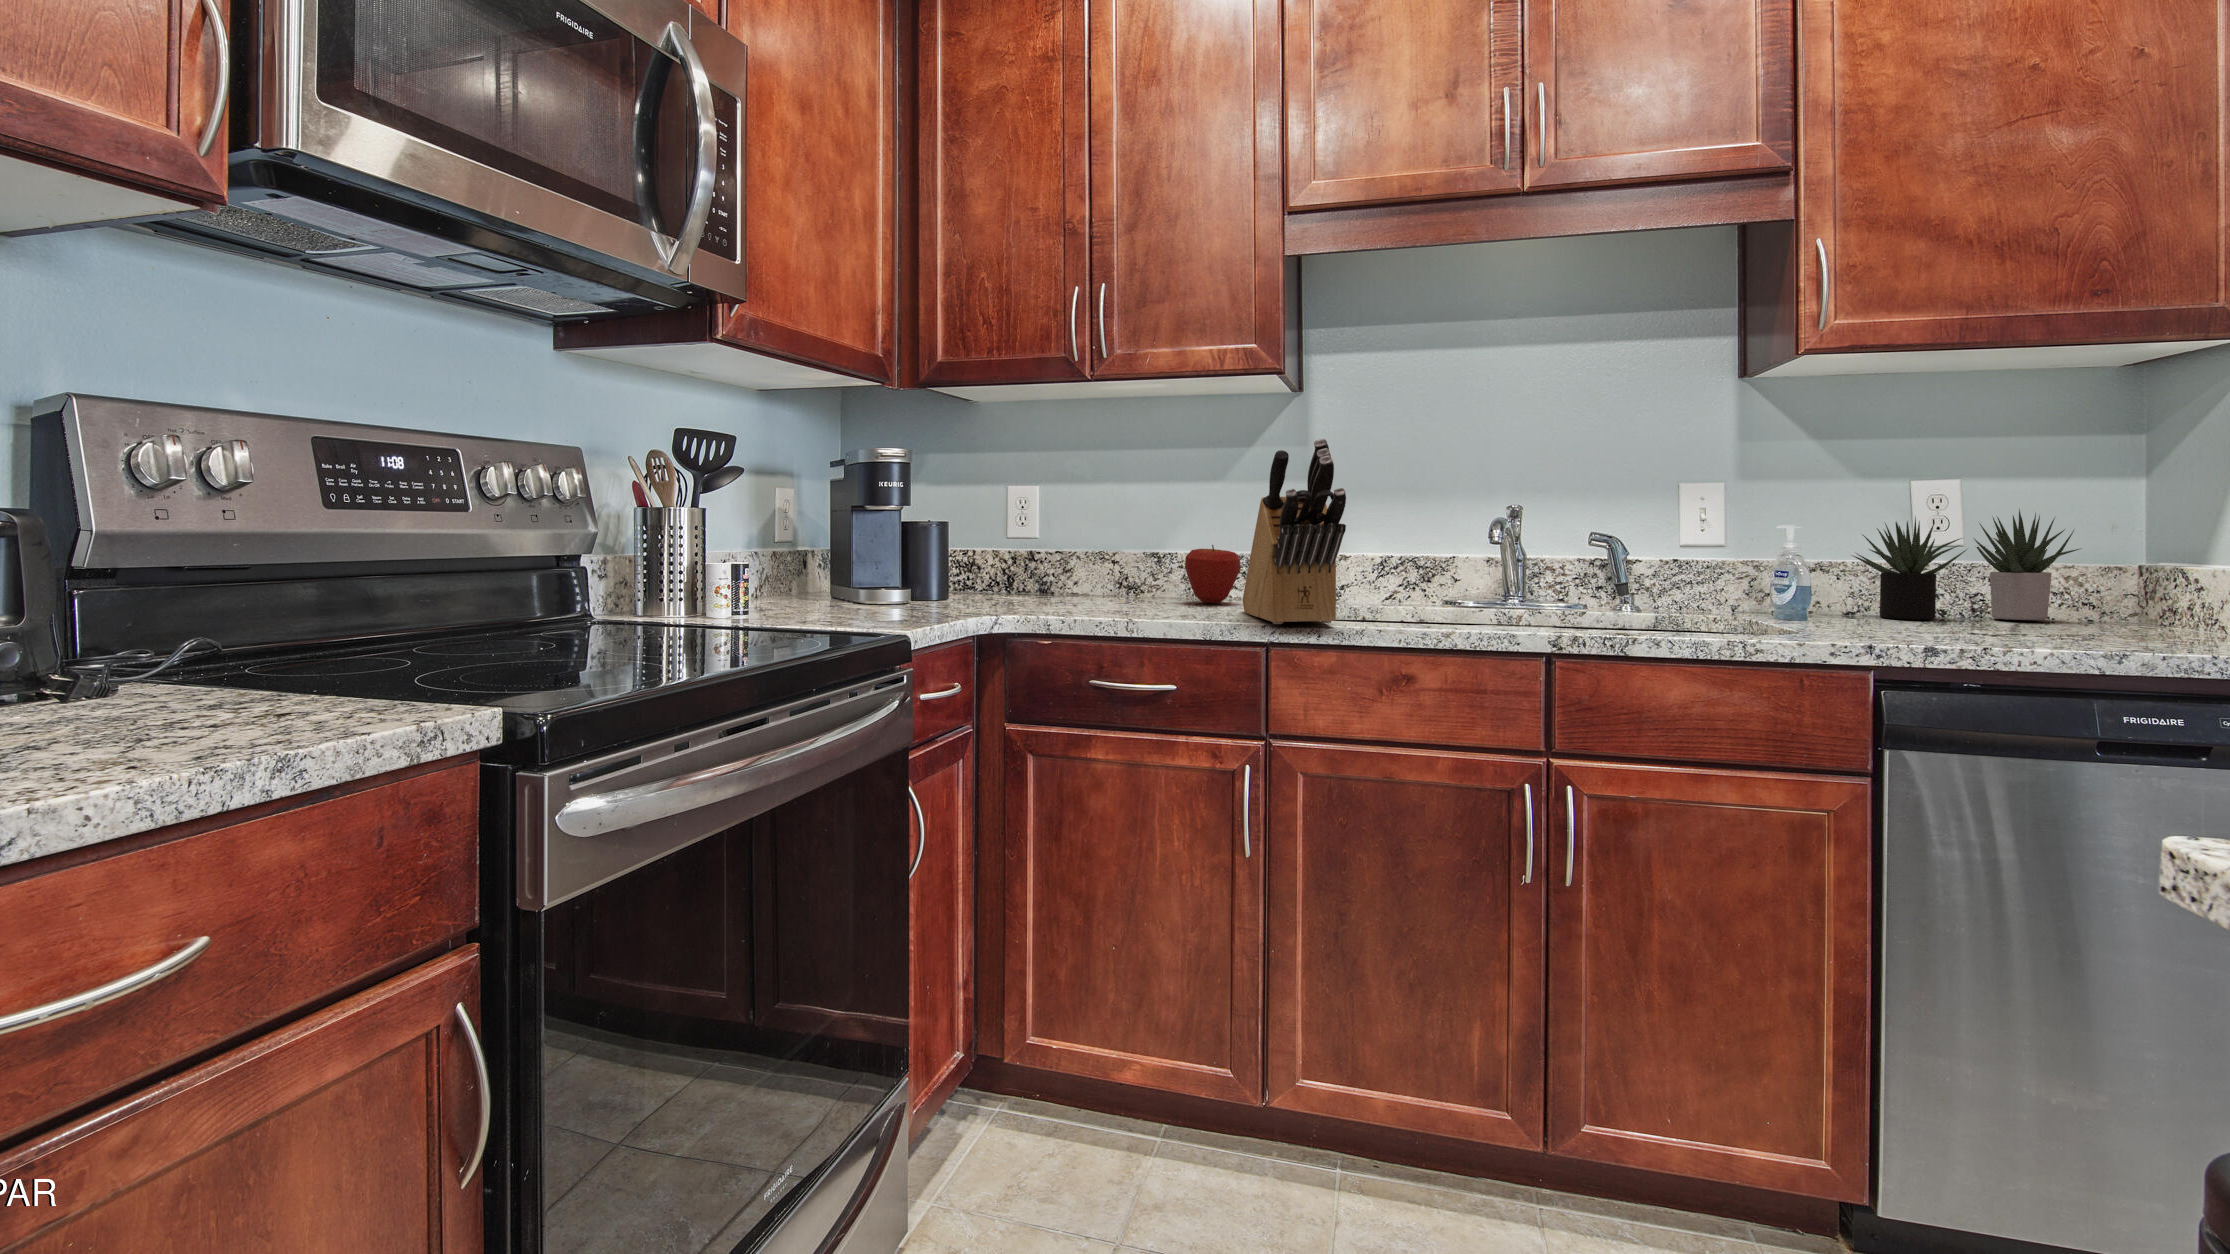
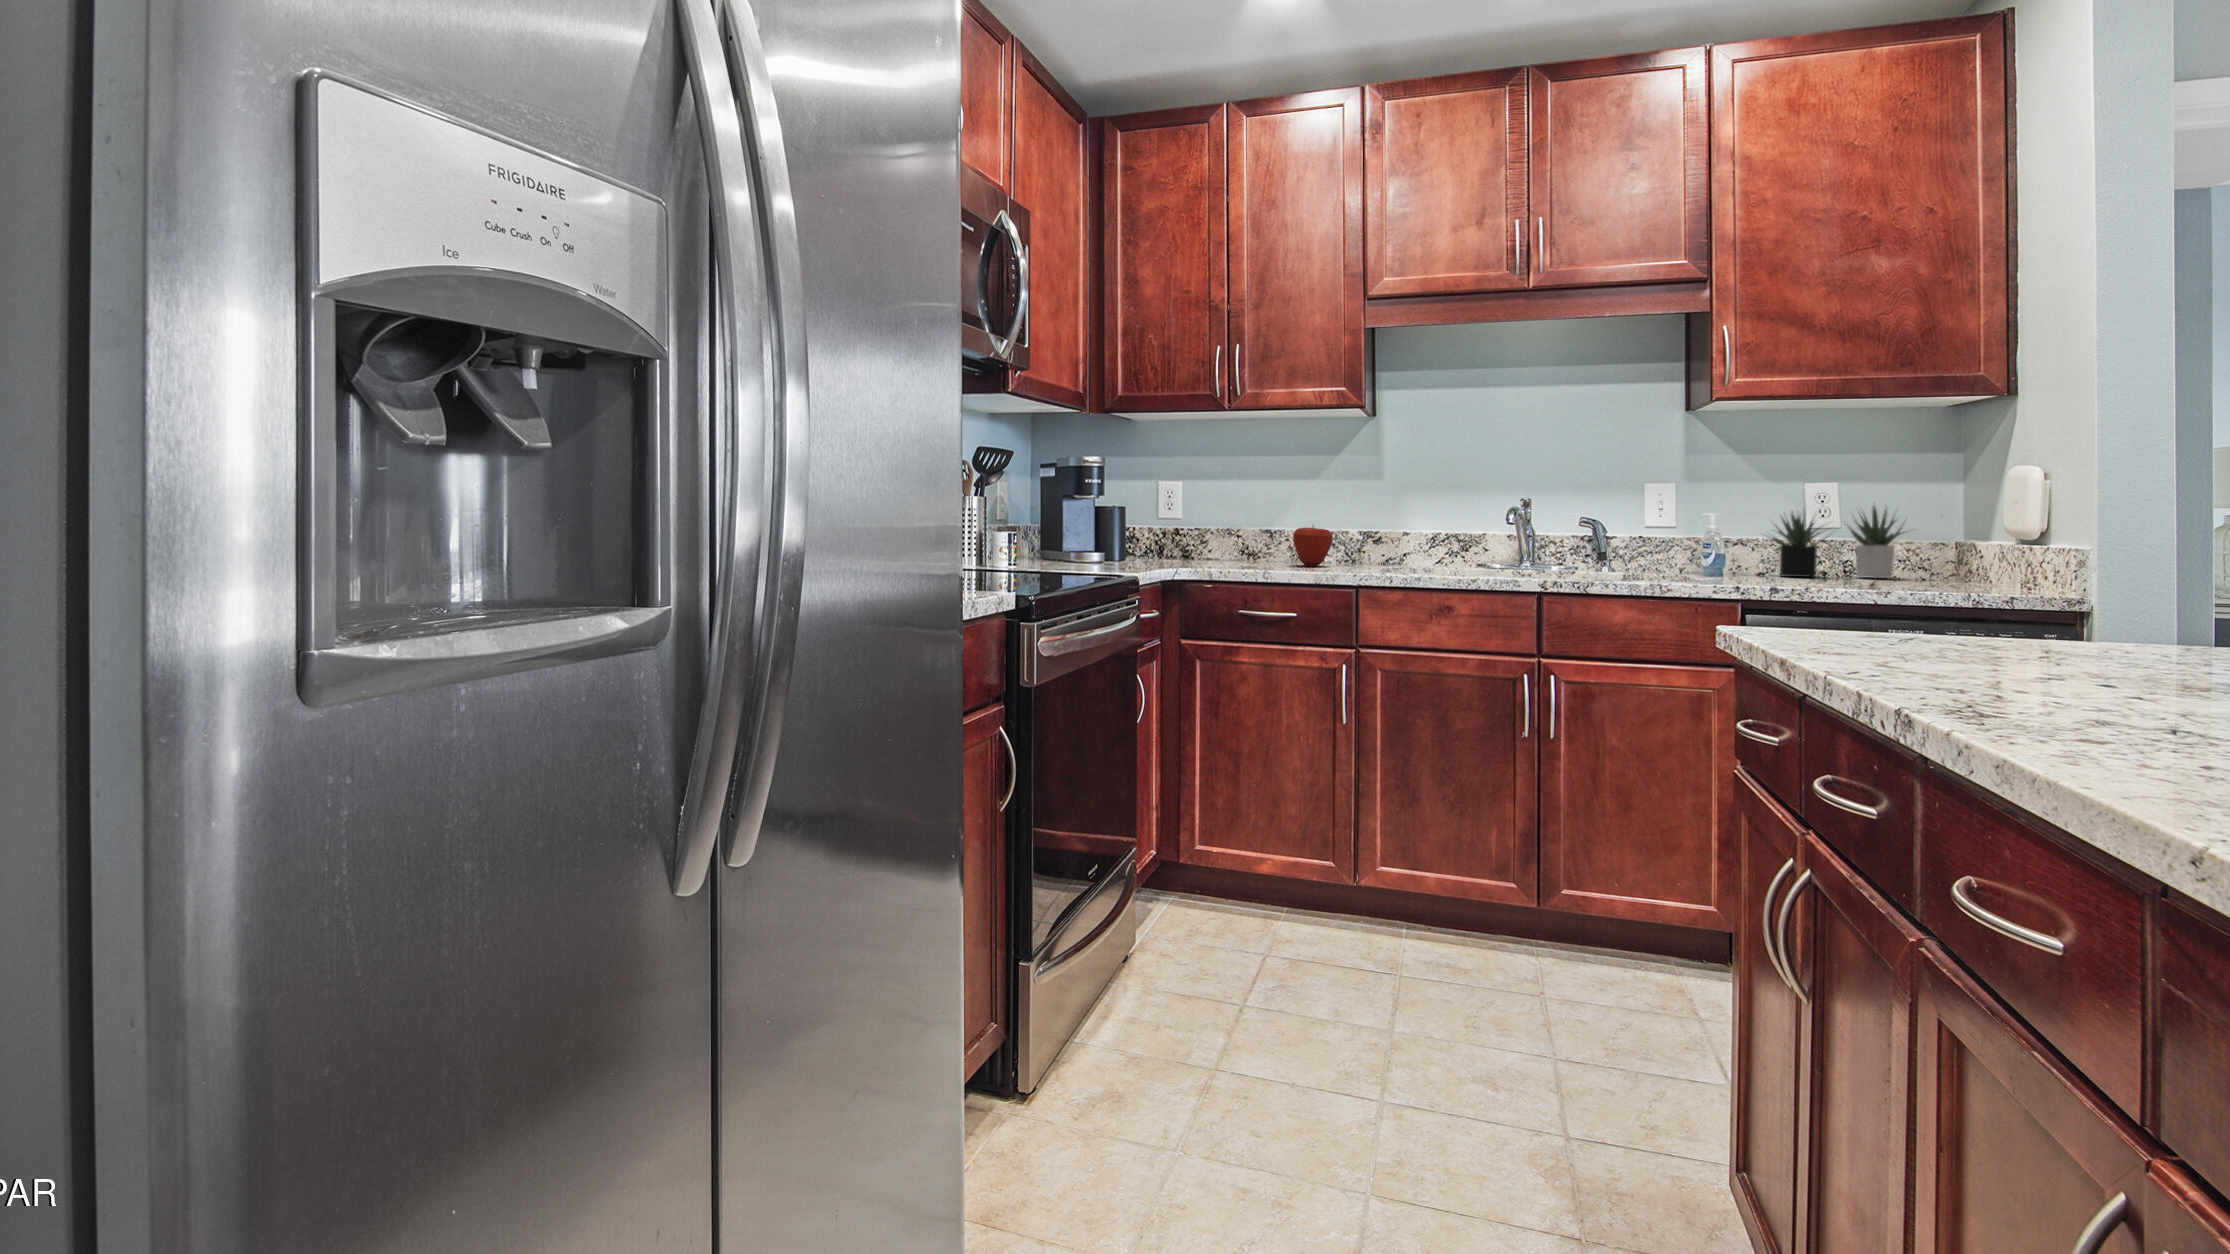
knife block: present [1242,439,1346,624] -> none [1335,453,1409,576]

